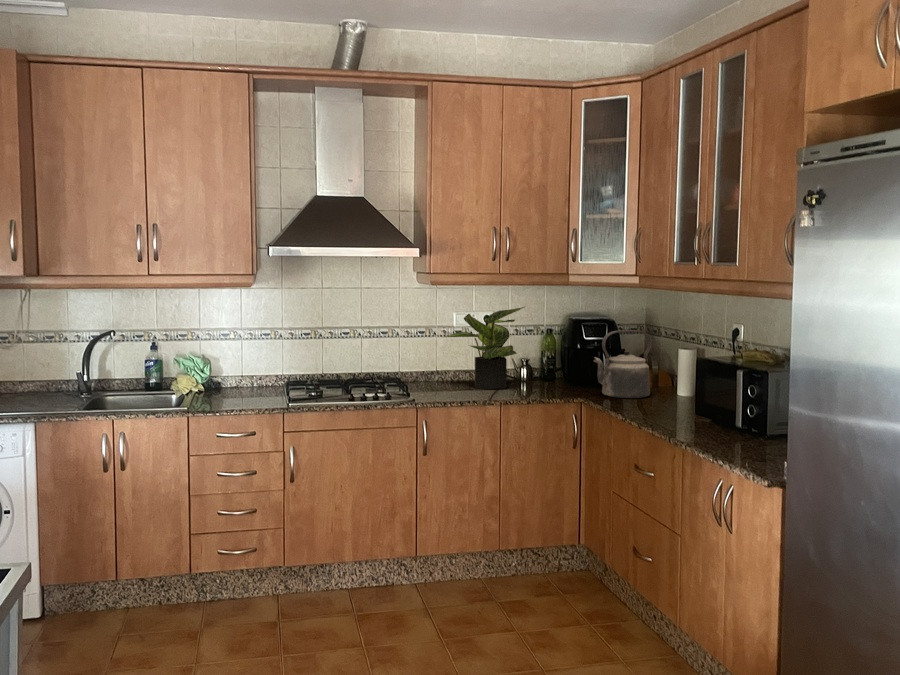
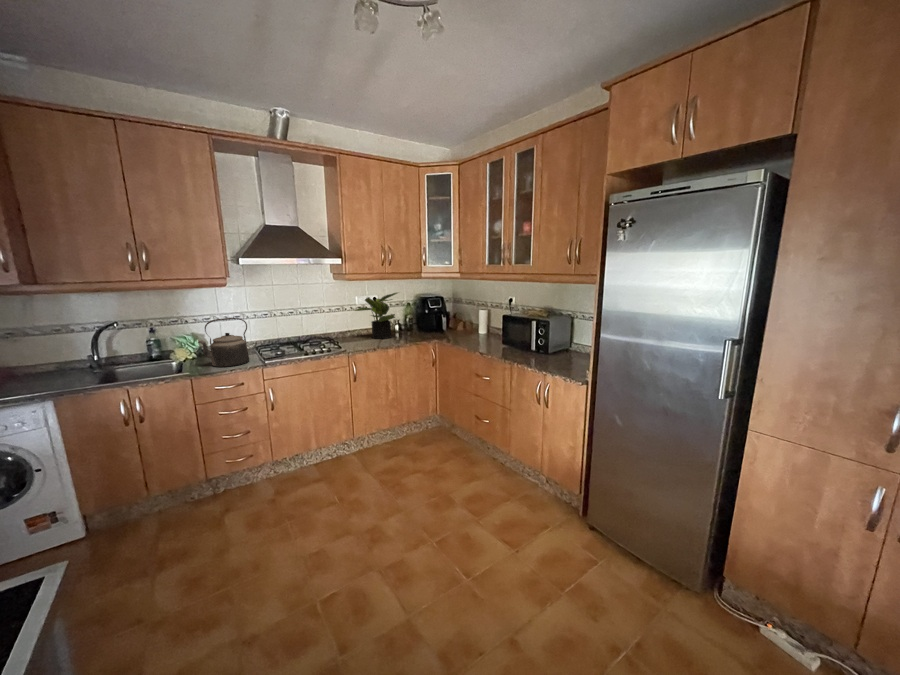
kettle: present [594,330,652,398] -> present [198,318,249,367]

